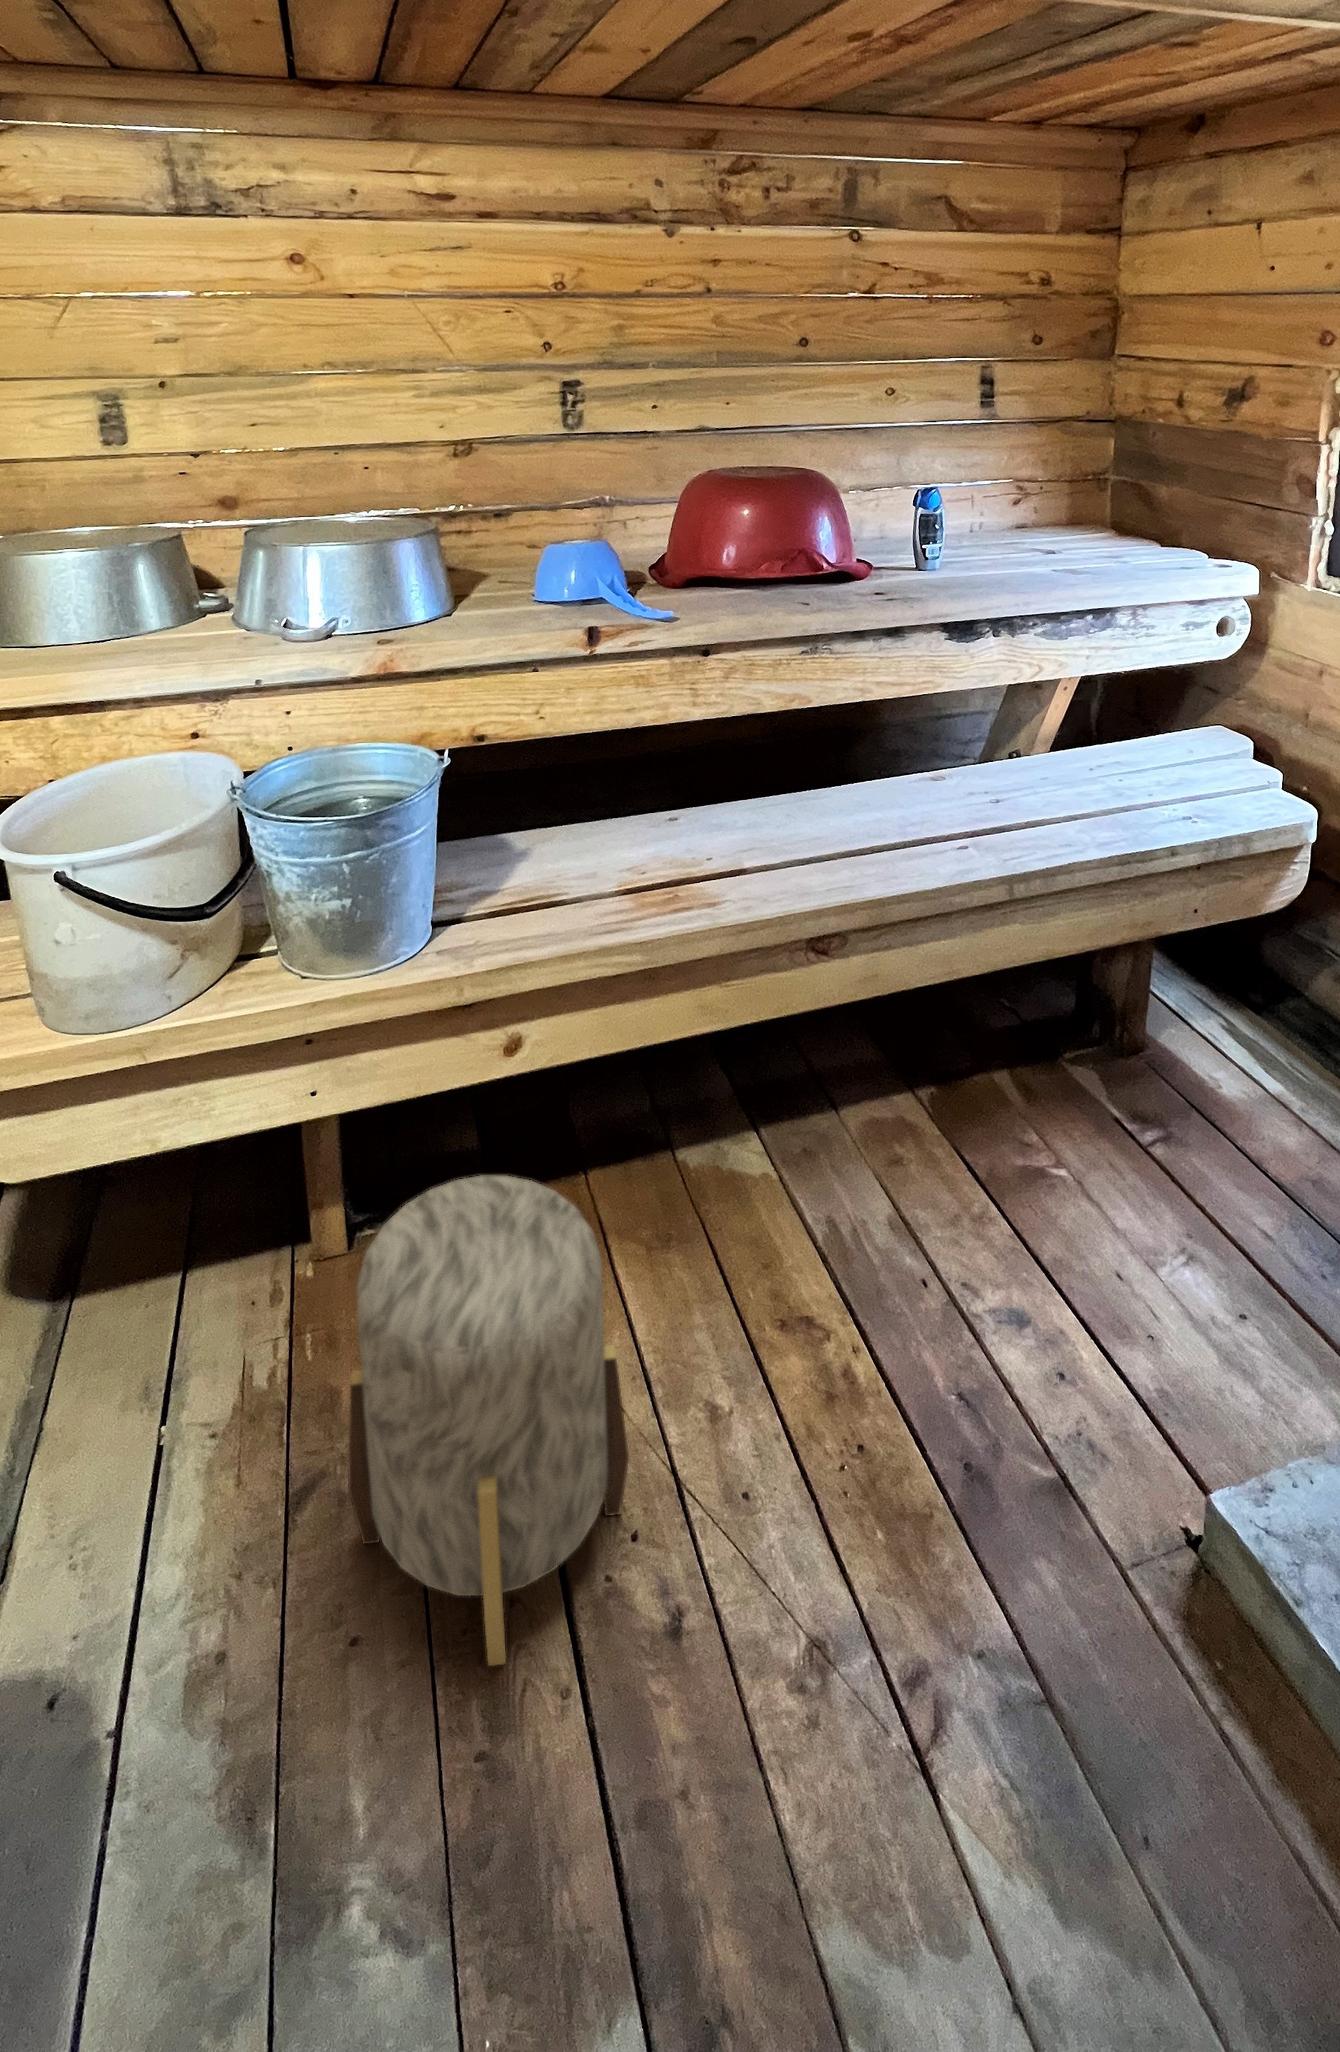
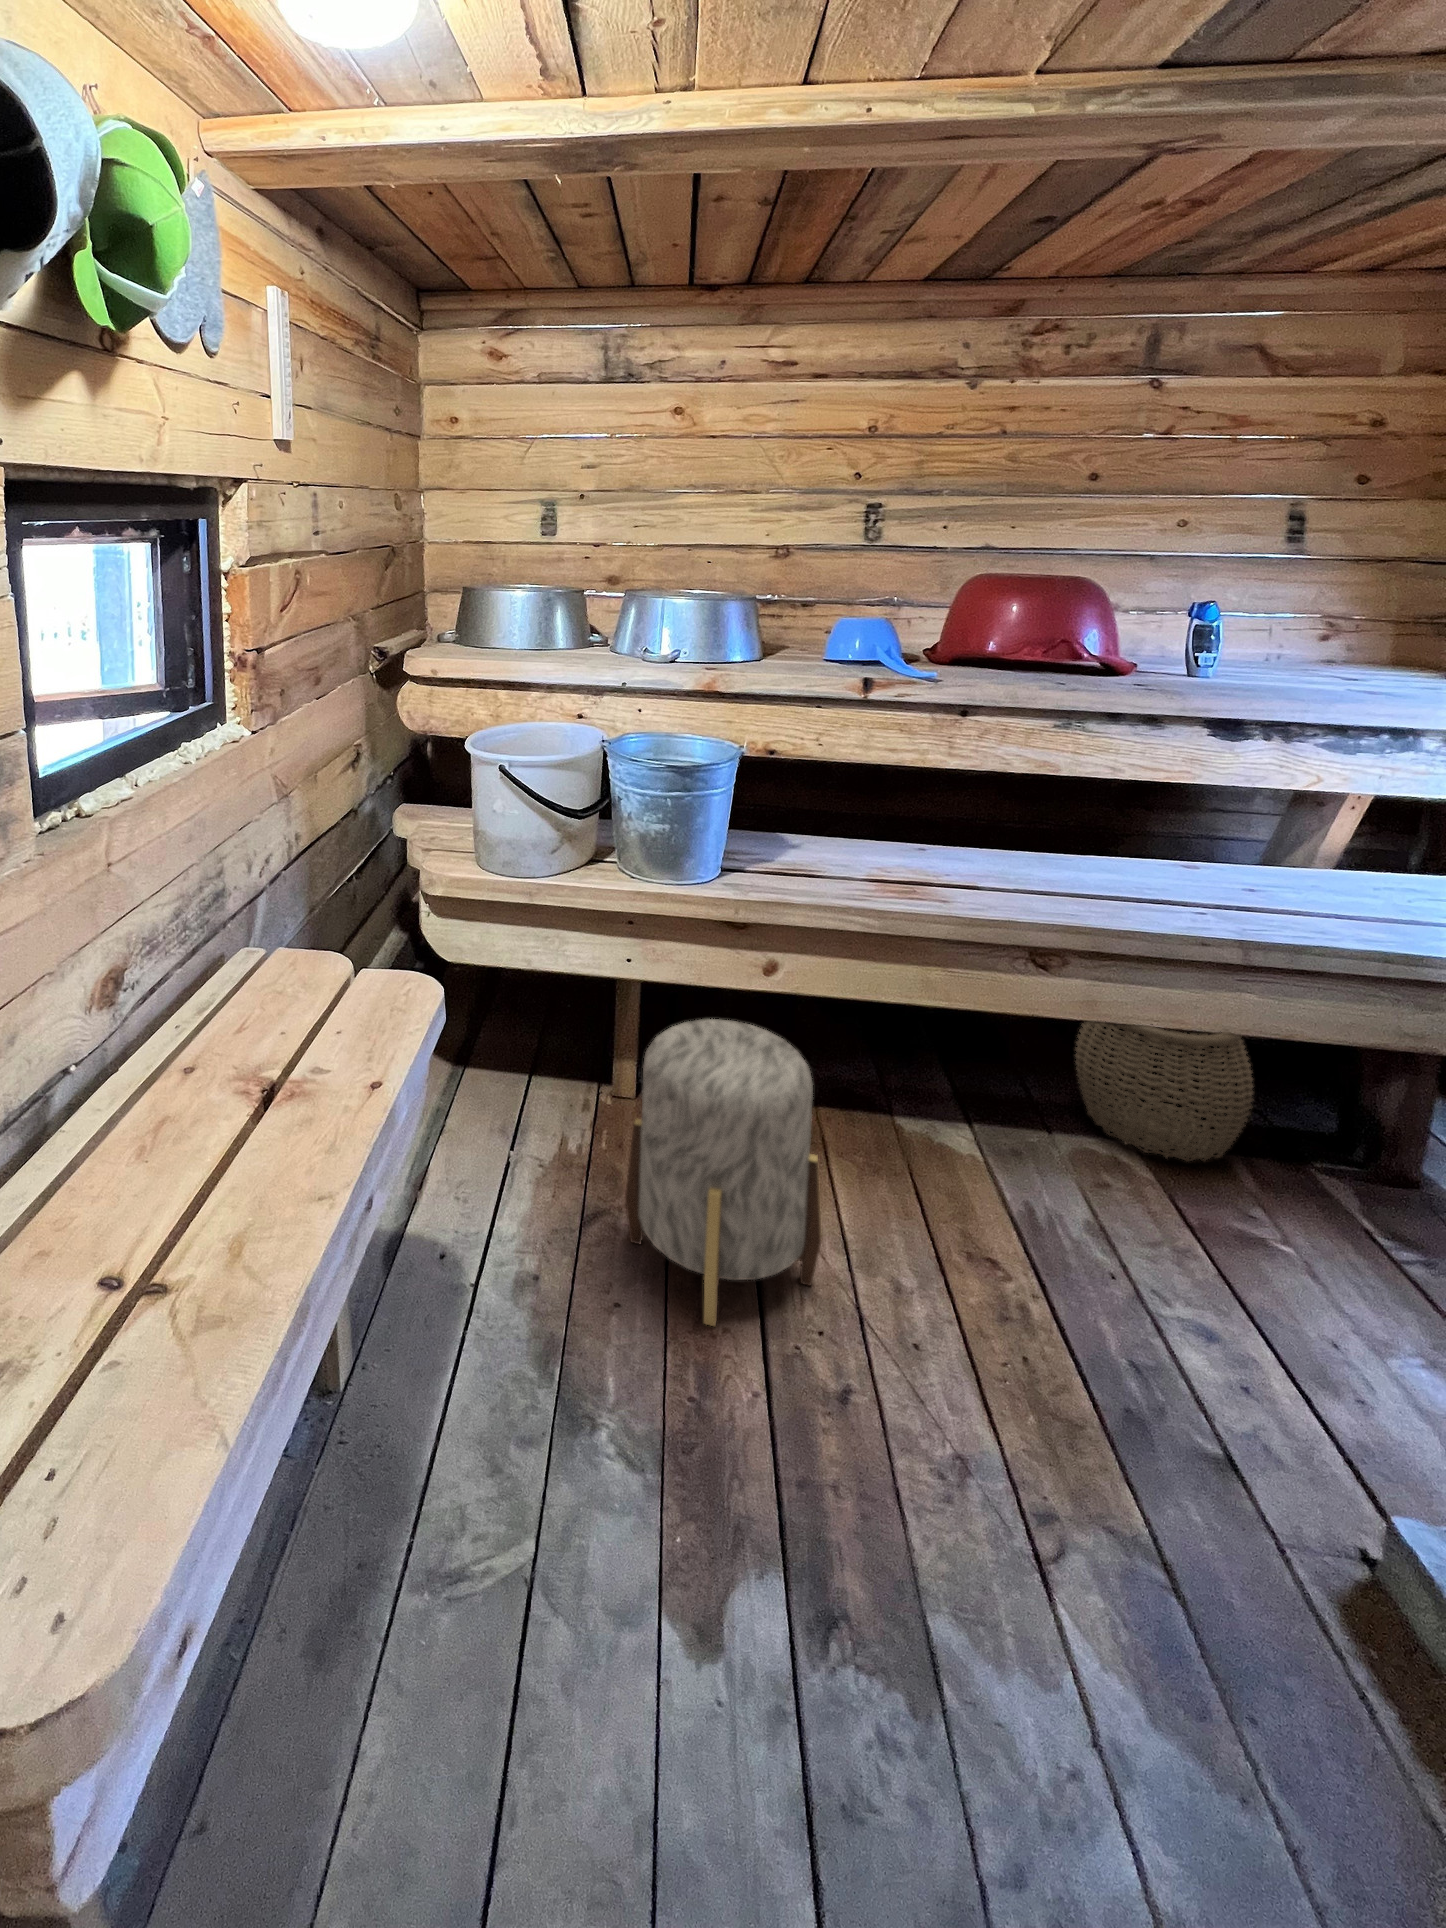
woven basket: none [847,927,1024,1130] -> present [1075,1021,1253,1161]

